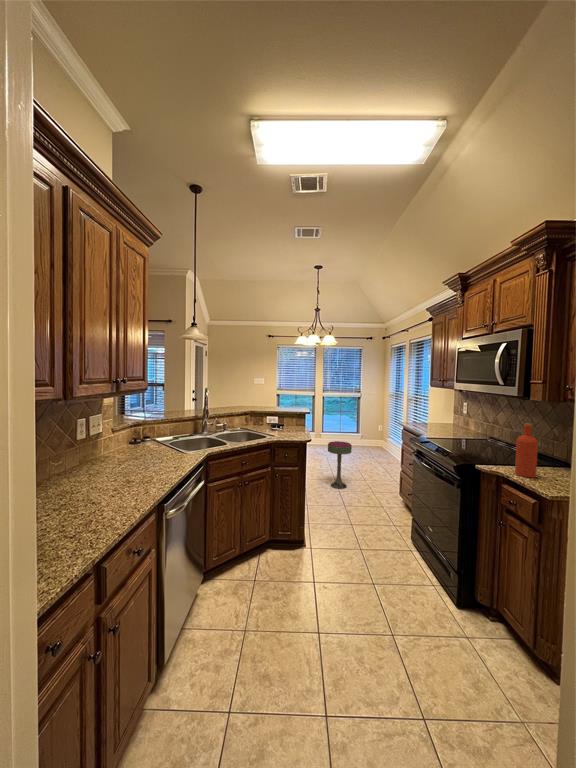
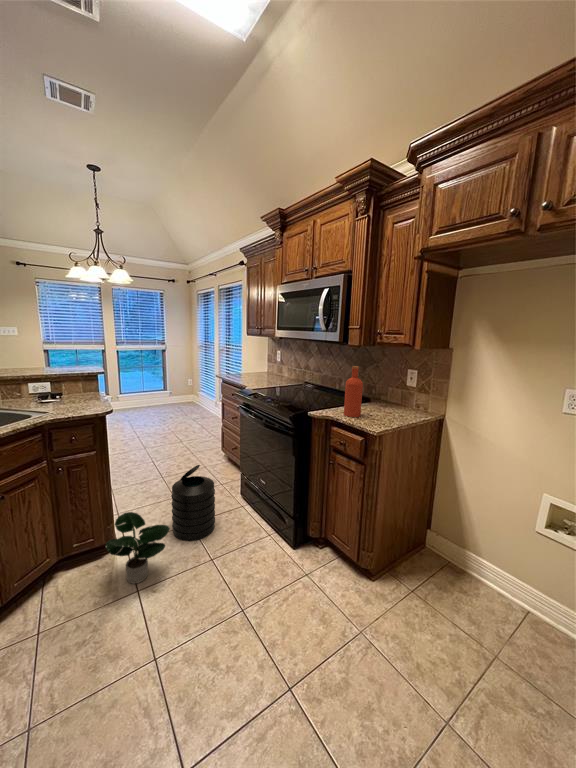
bar stool: present [328,441,352,489] -> none [134,401,164,455]
trash can: none [345,500,384,567] -> present [171,465,215,541]
potted plant: none [295,523,341,582] -> present [106,512,170,584]

